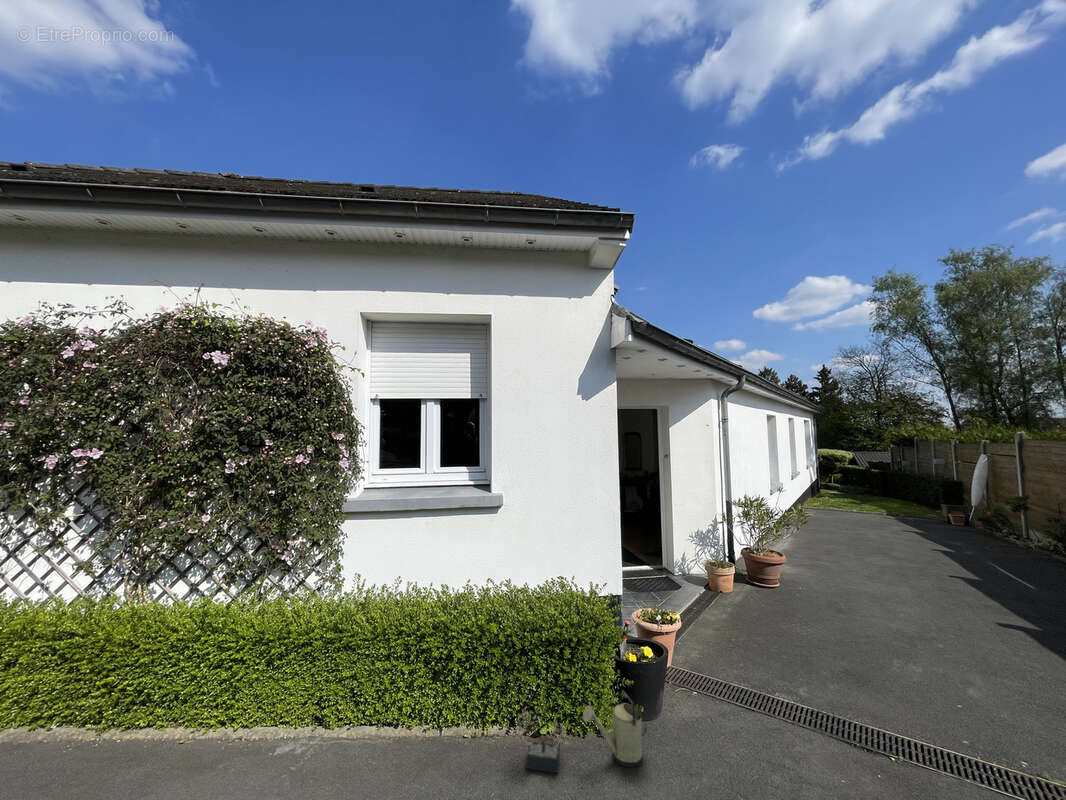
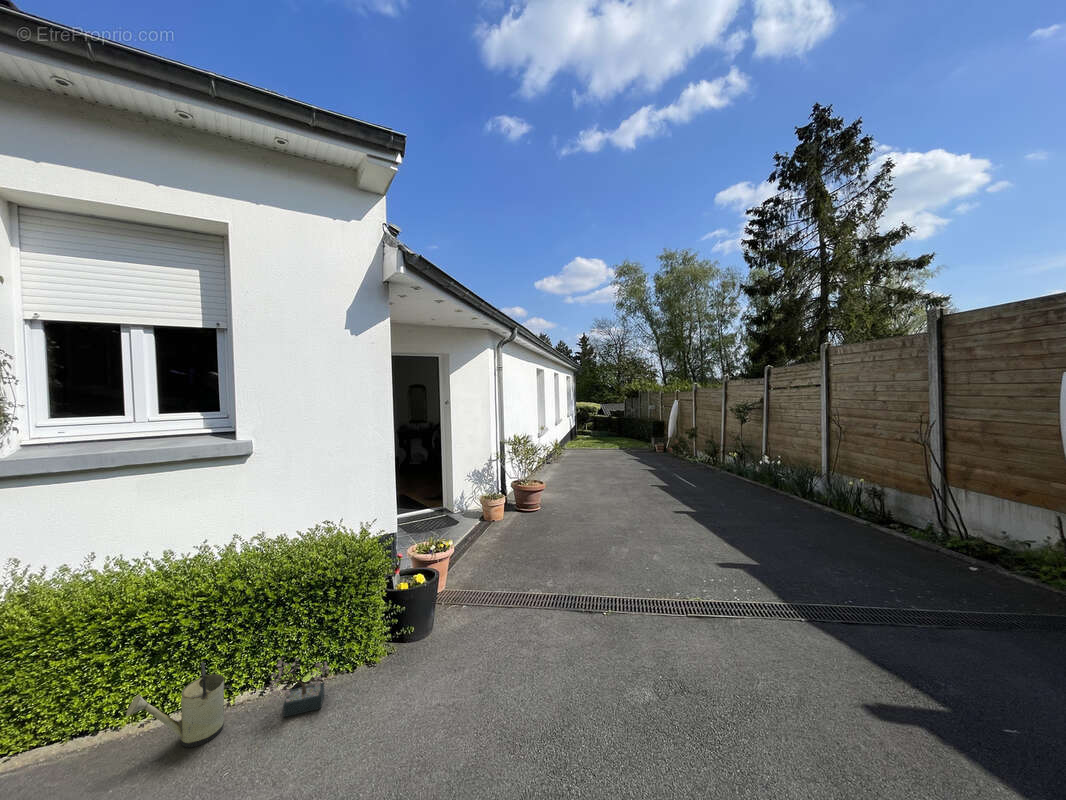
watering can: present [583,690,646,767] -> present [126,662,233,748]

